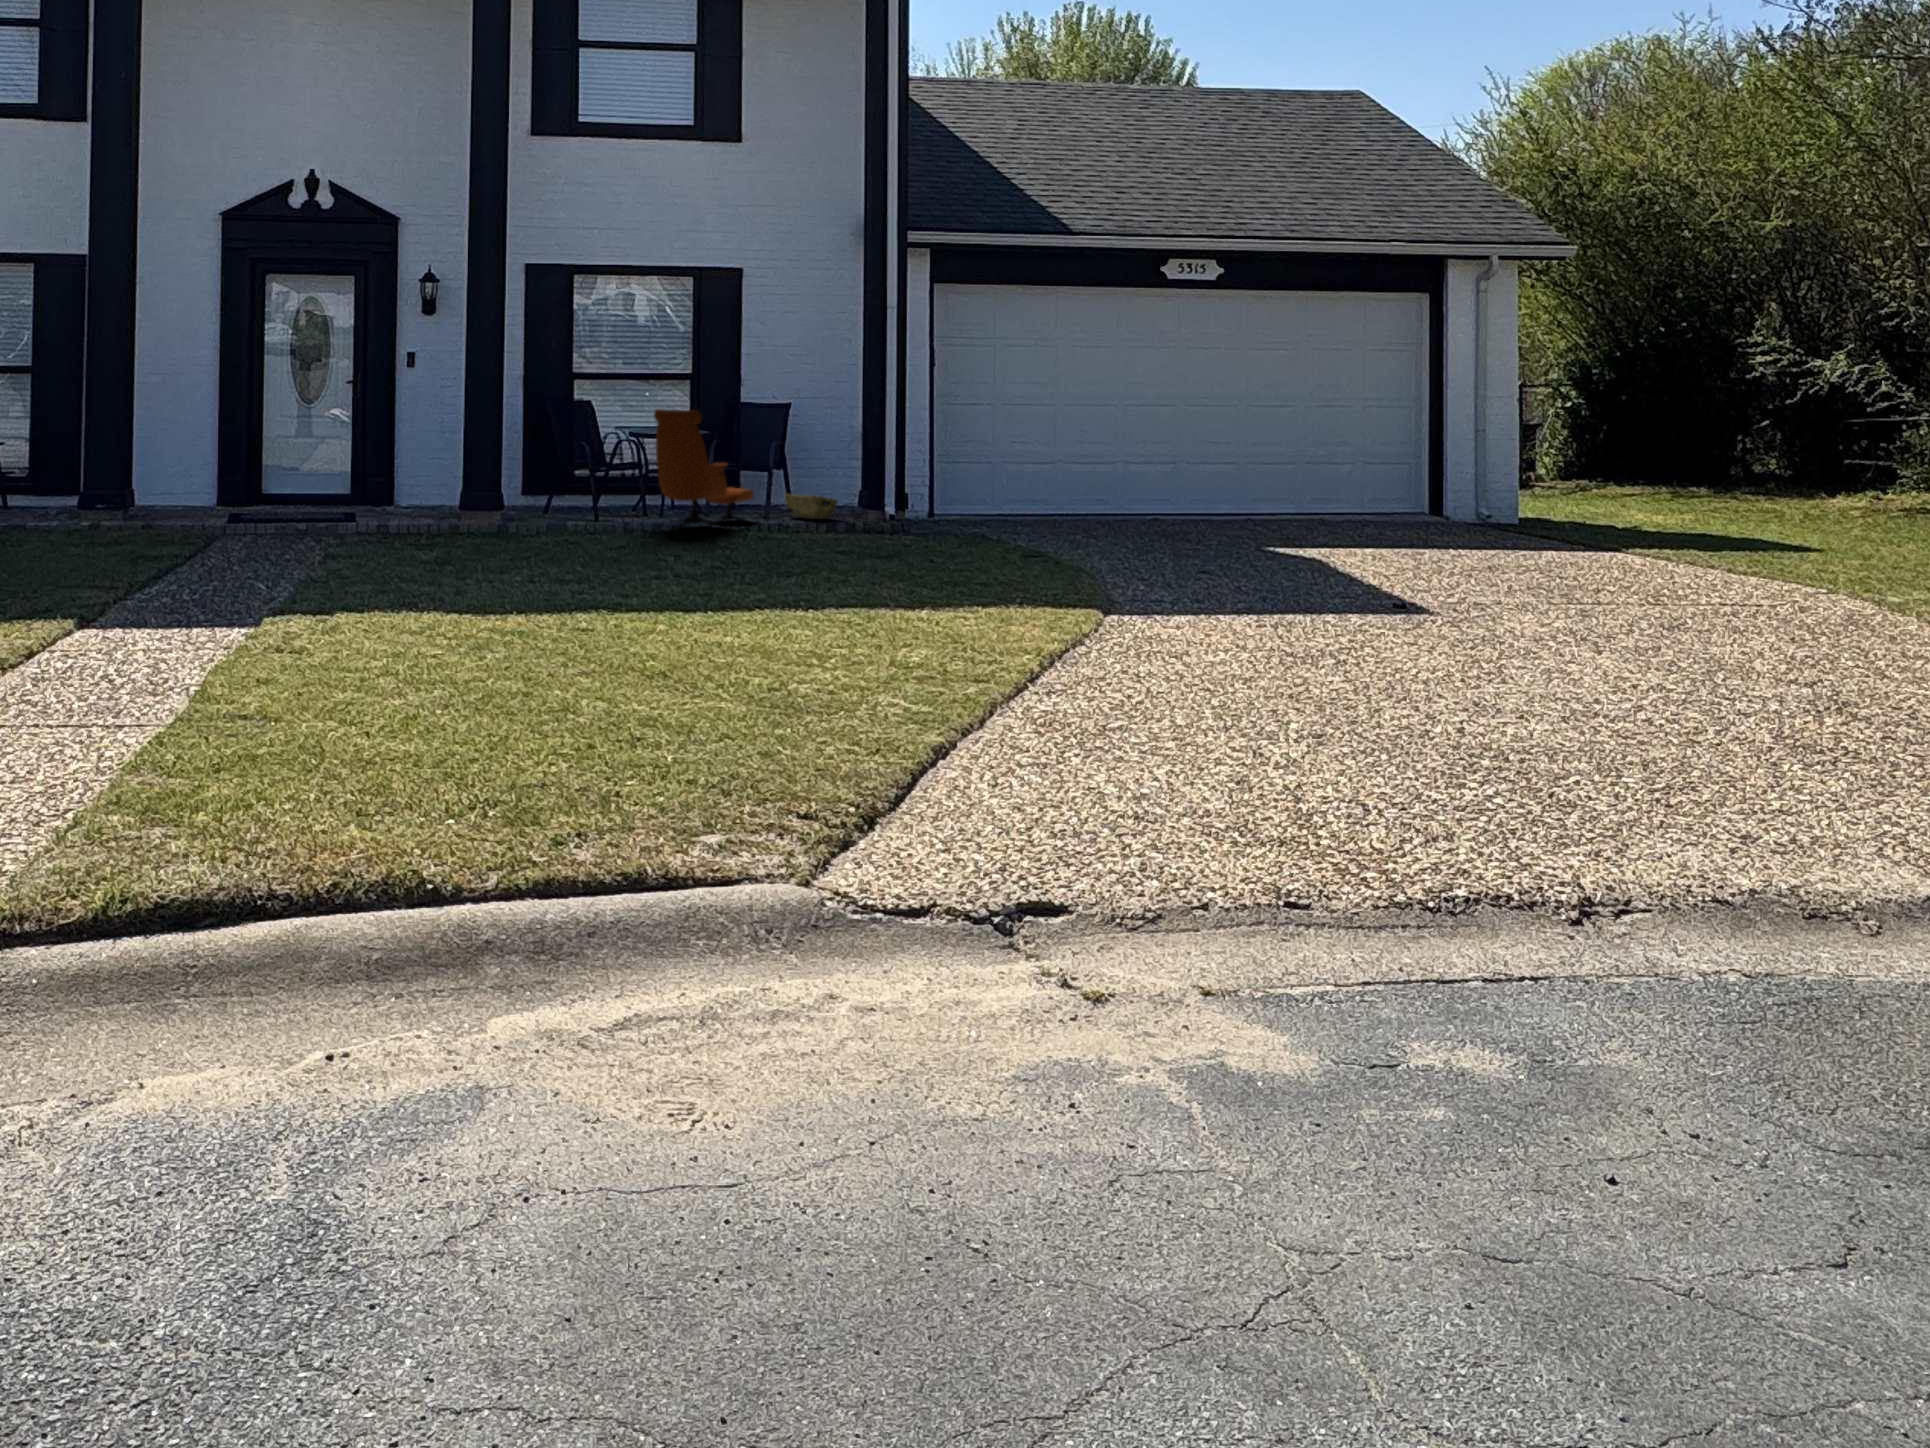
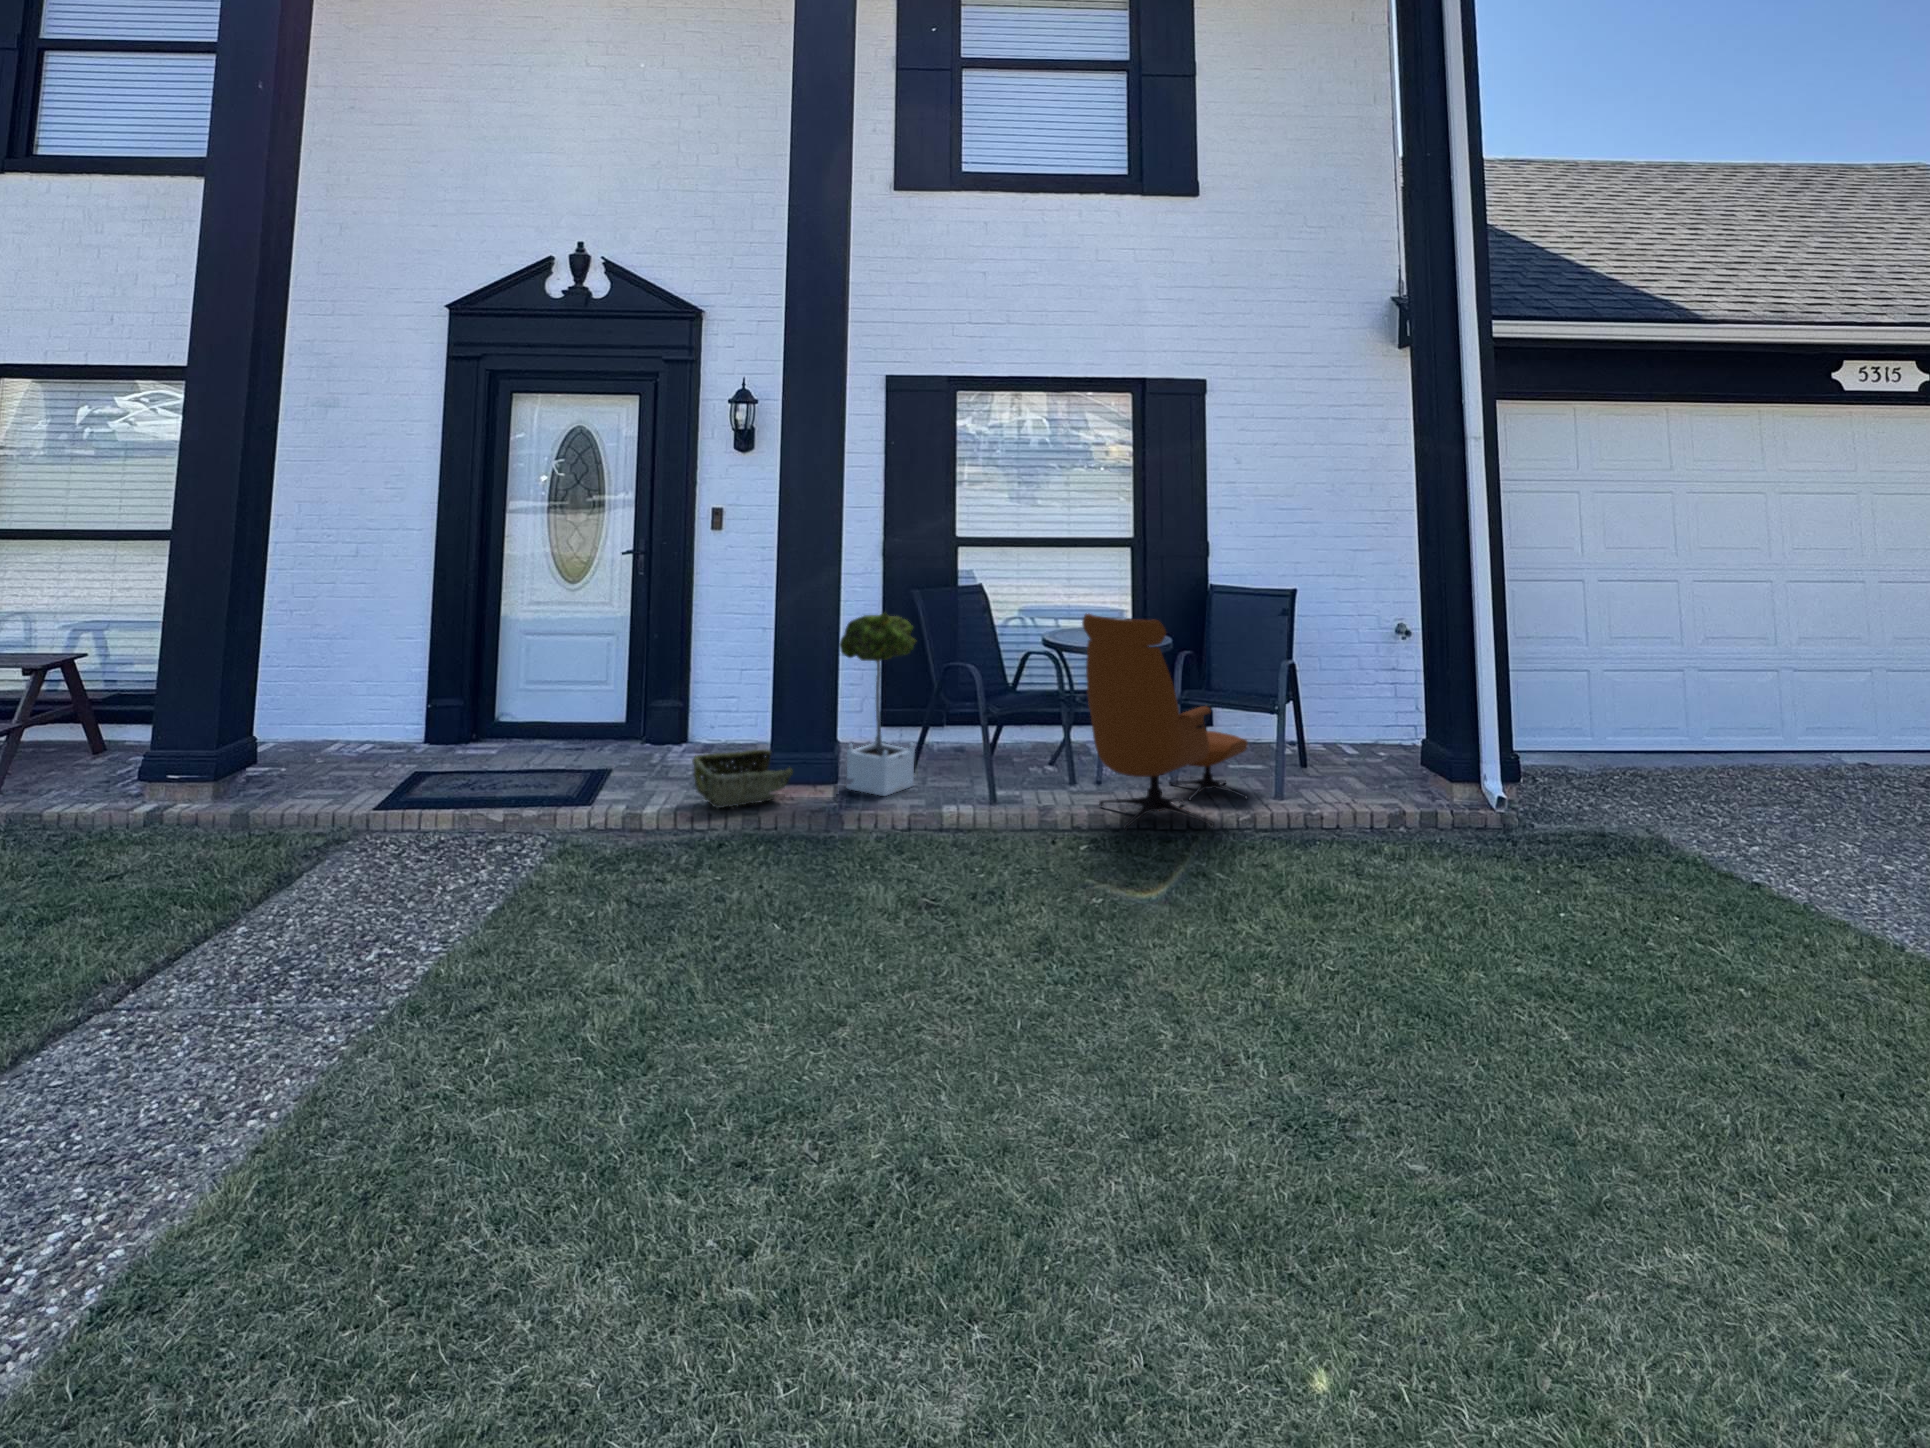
potted tree: none [501,412,549,523] -> present [839,613,916,796]
woven basket: present [785,494,838,519] -> present [692,750,793,808]

